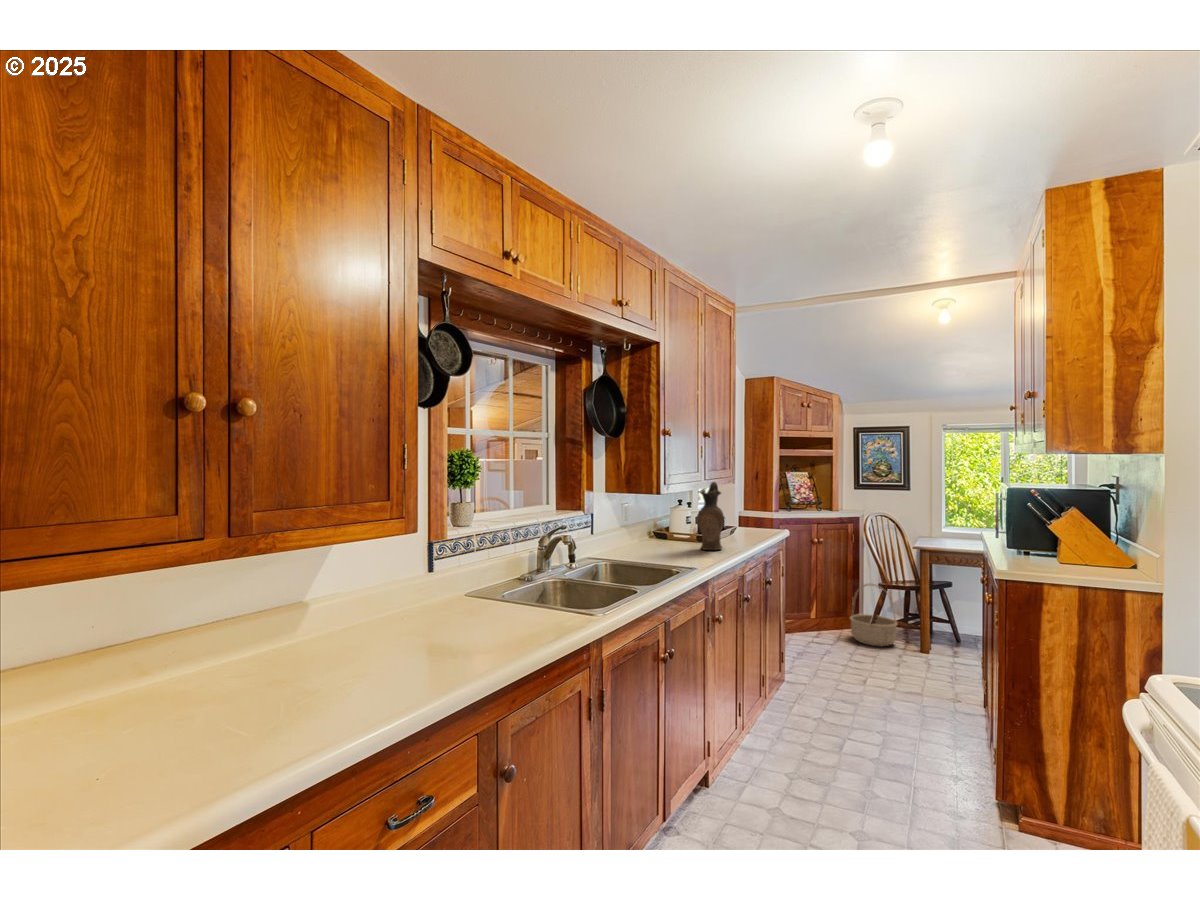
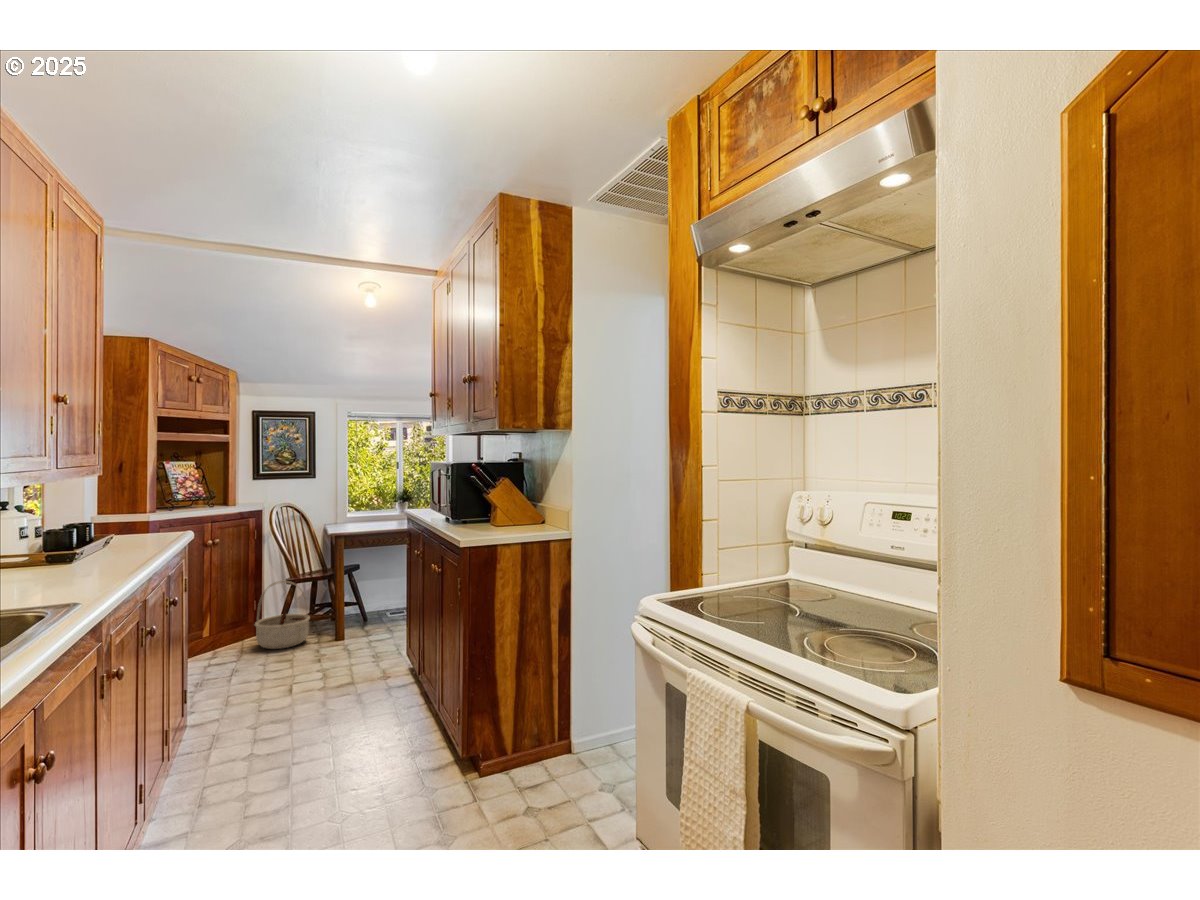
ceramic pitcher: present [696,482,724,550] -> none [50,465,110,574]

